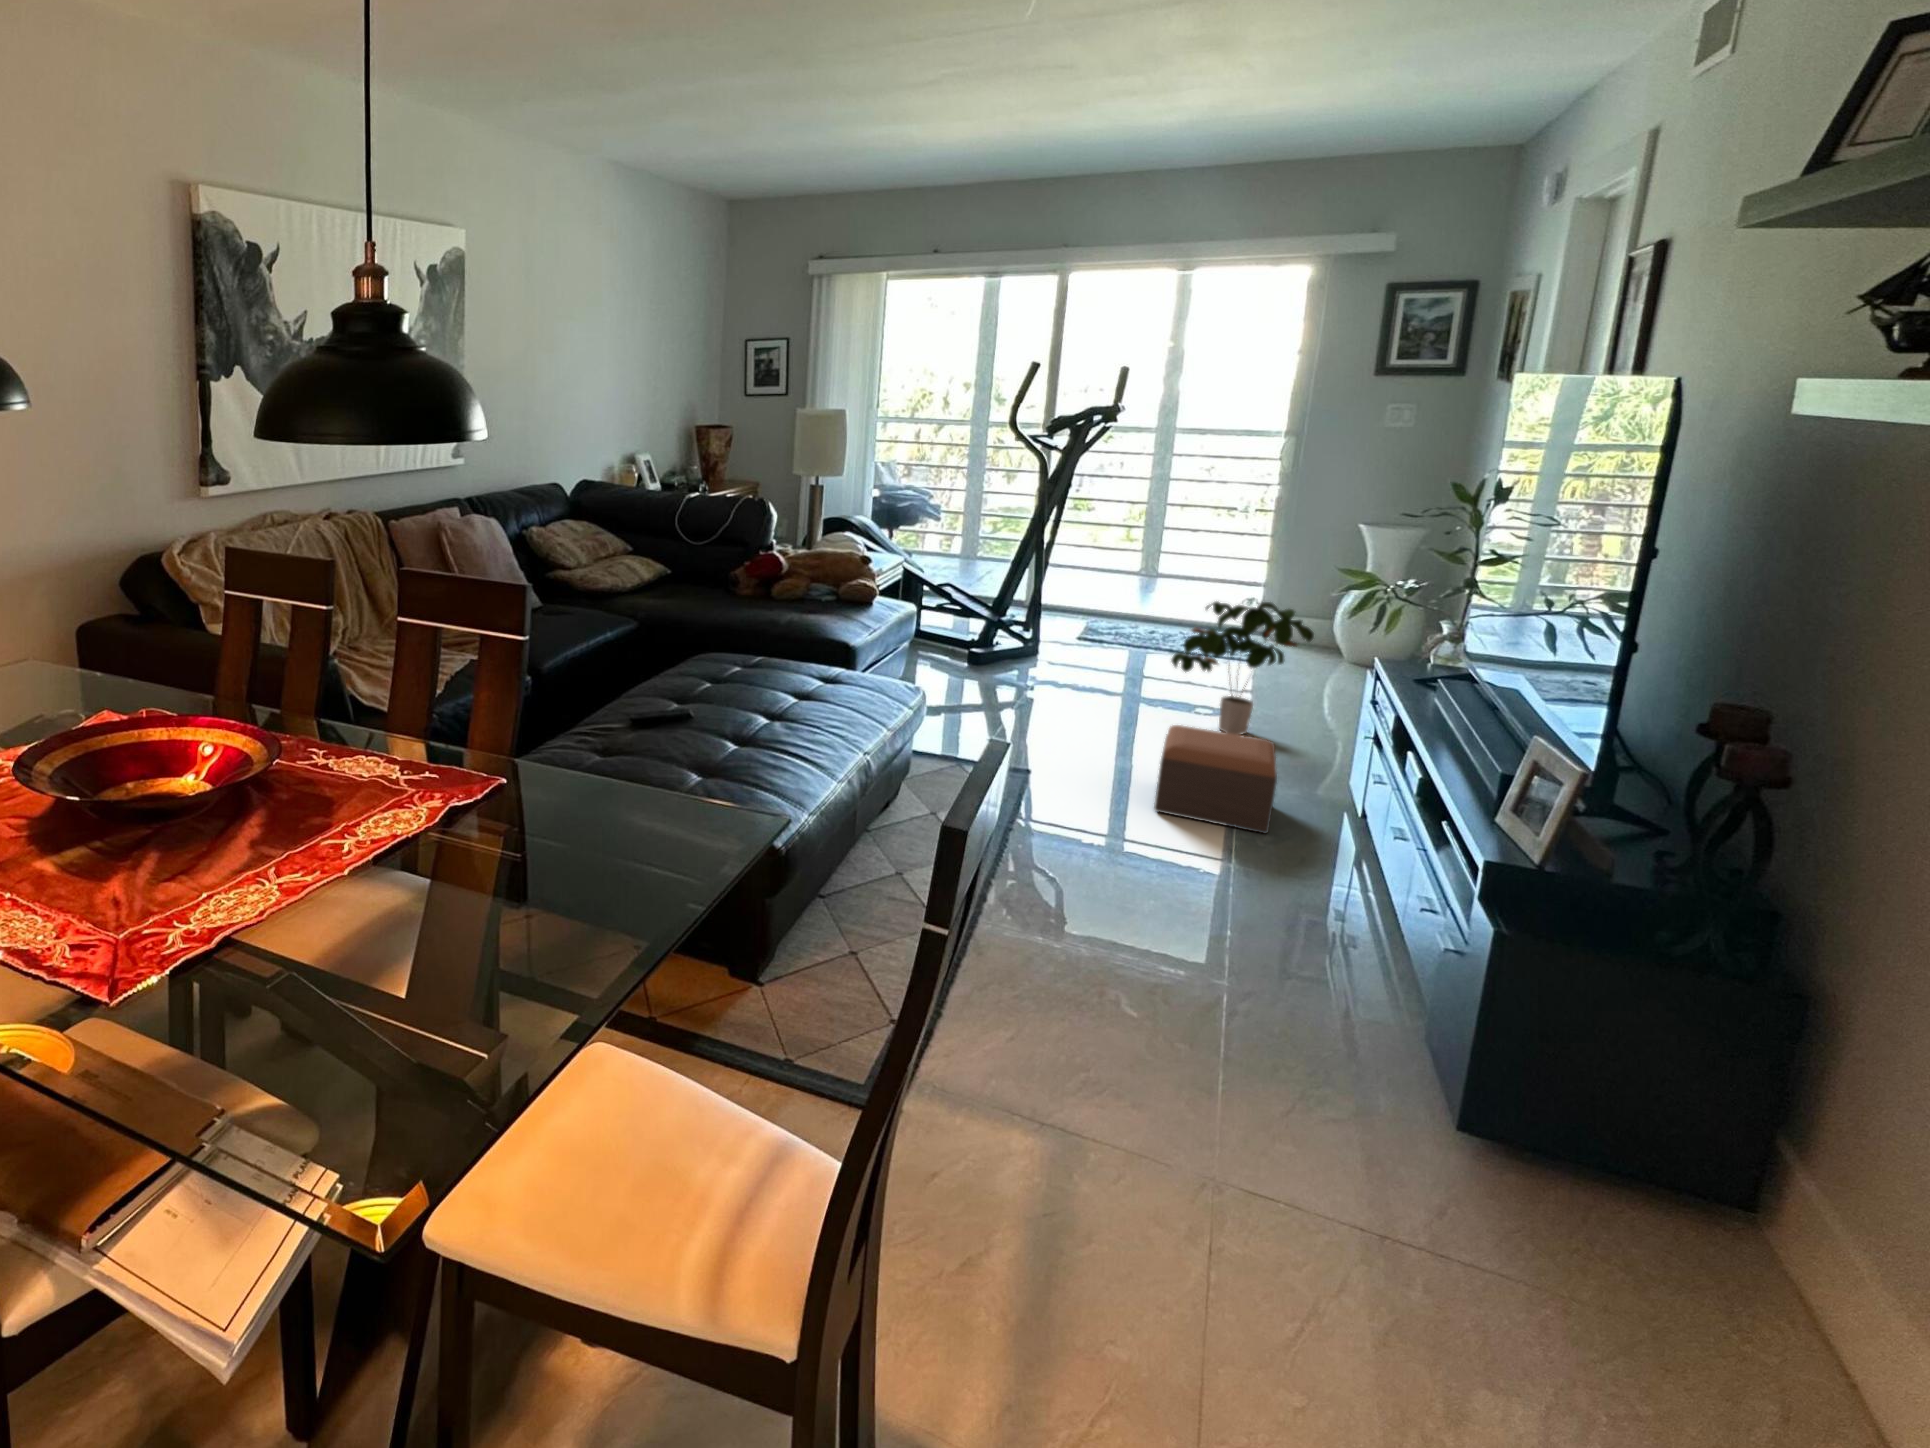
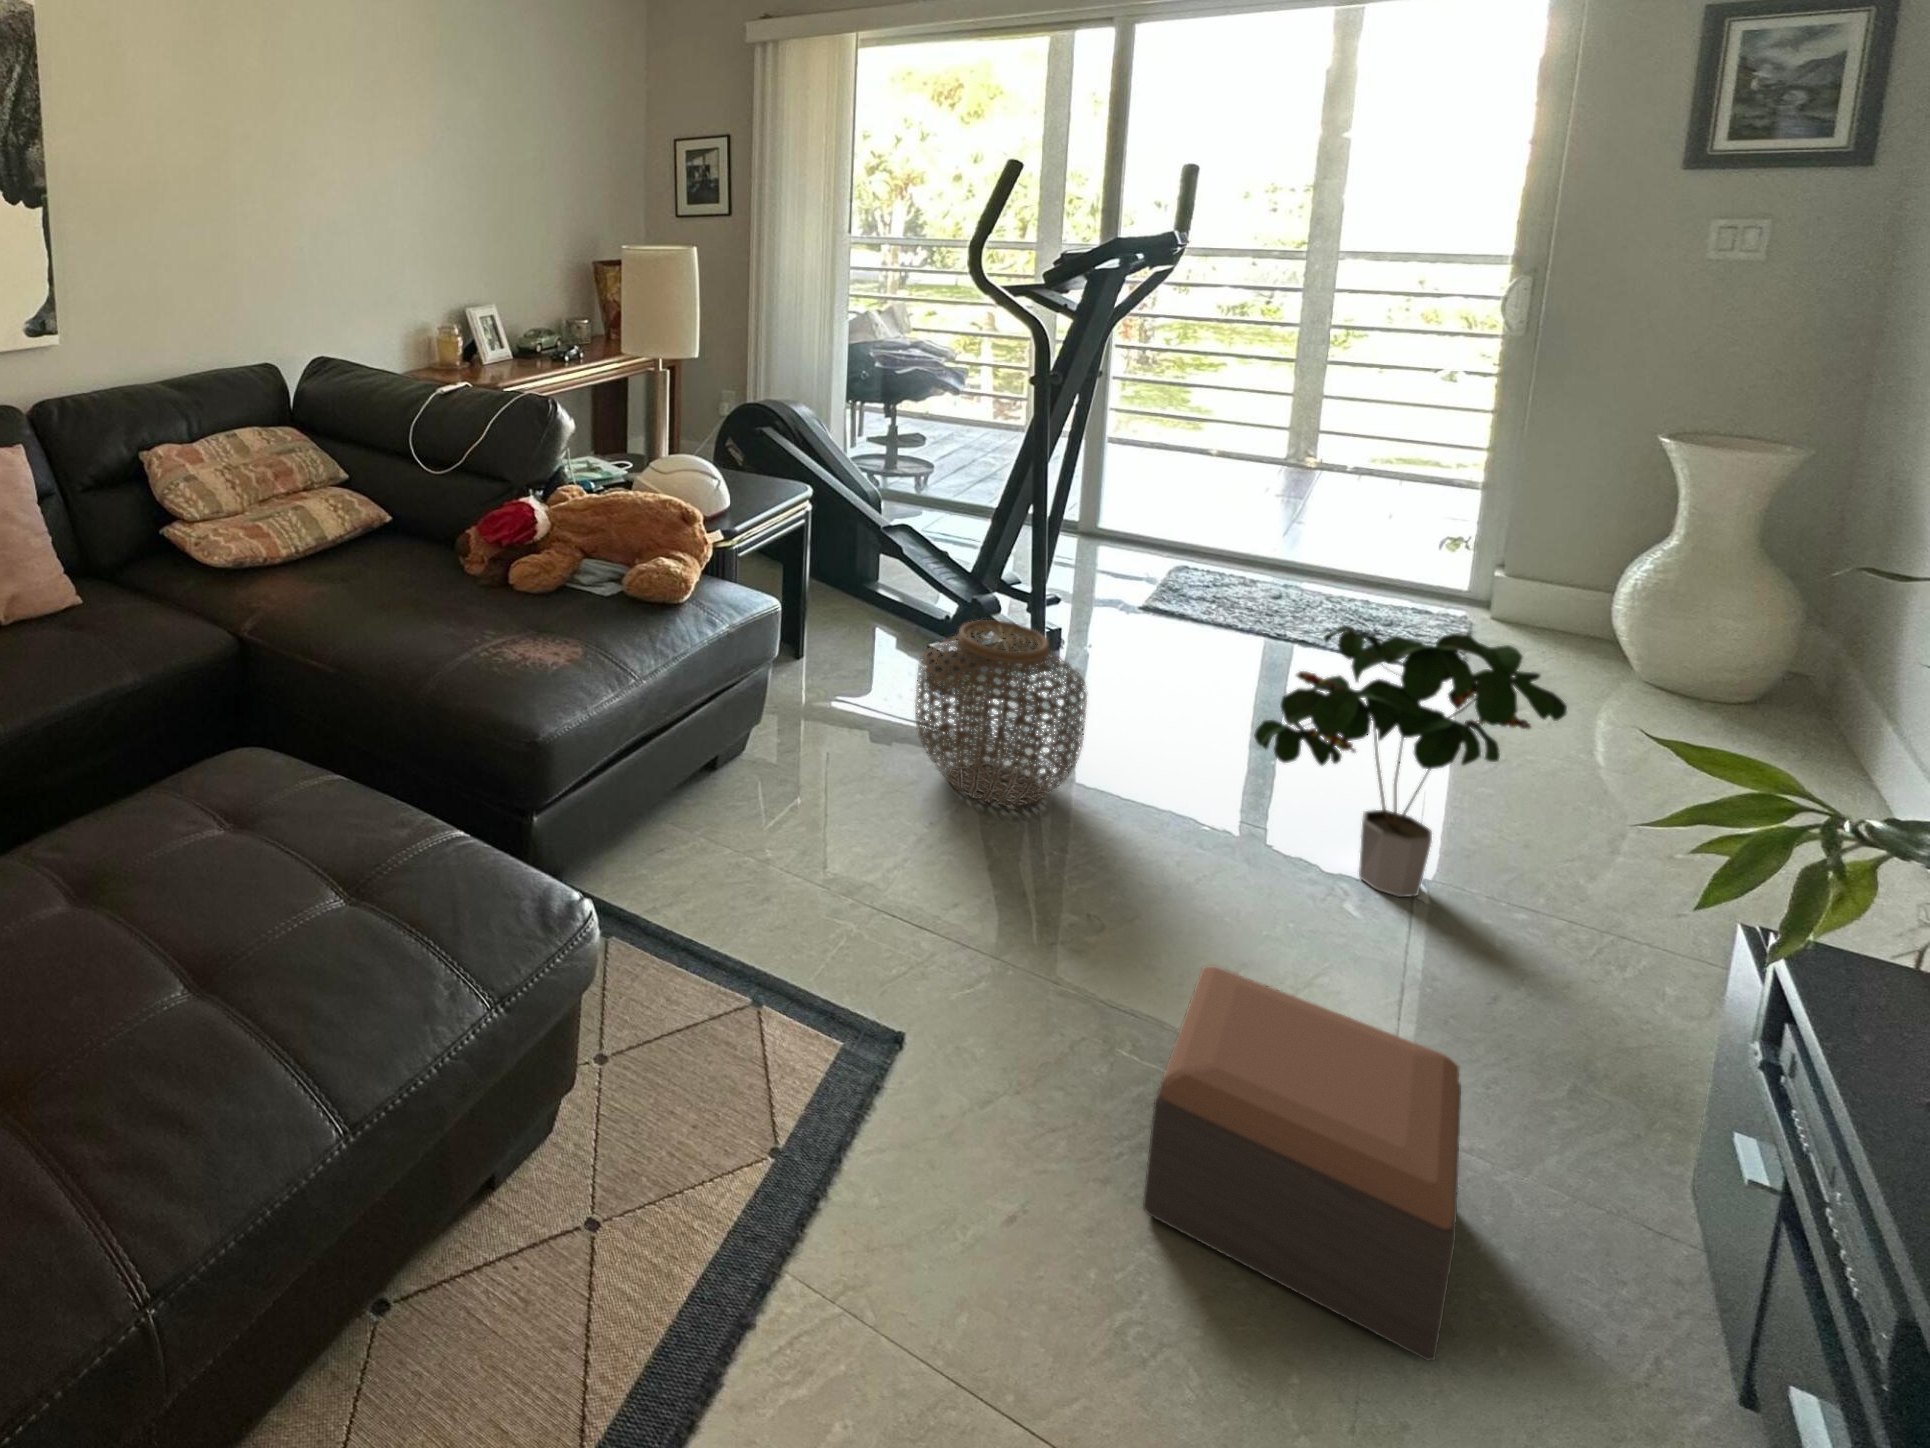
woven basket: none [989,617,1085,713] -> present [915,620,1087,806]

